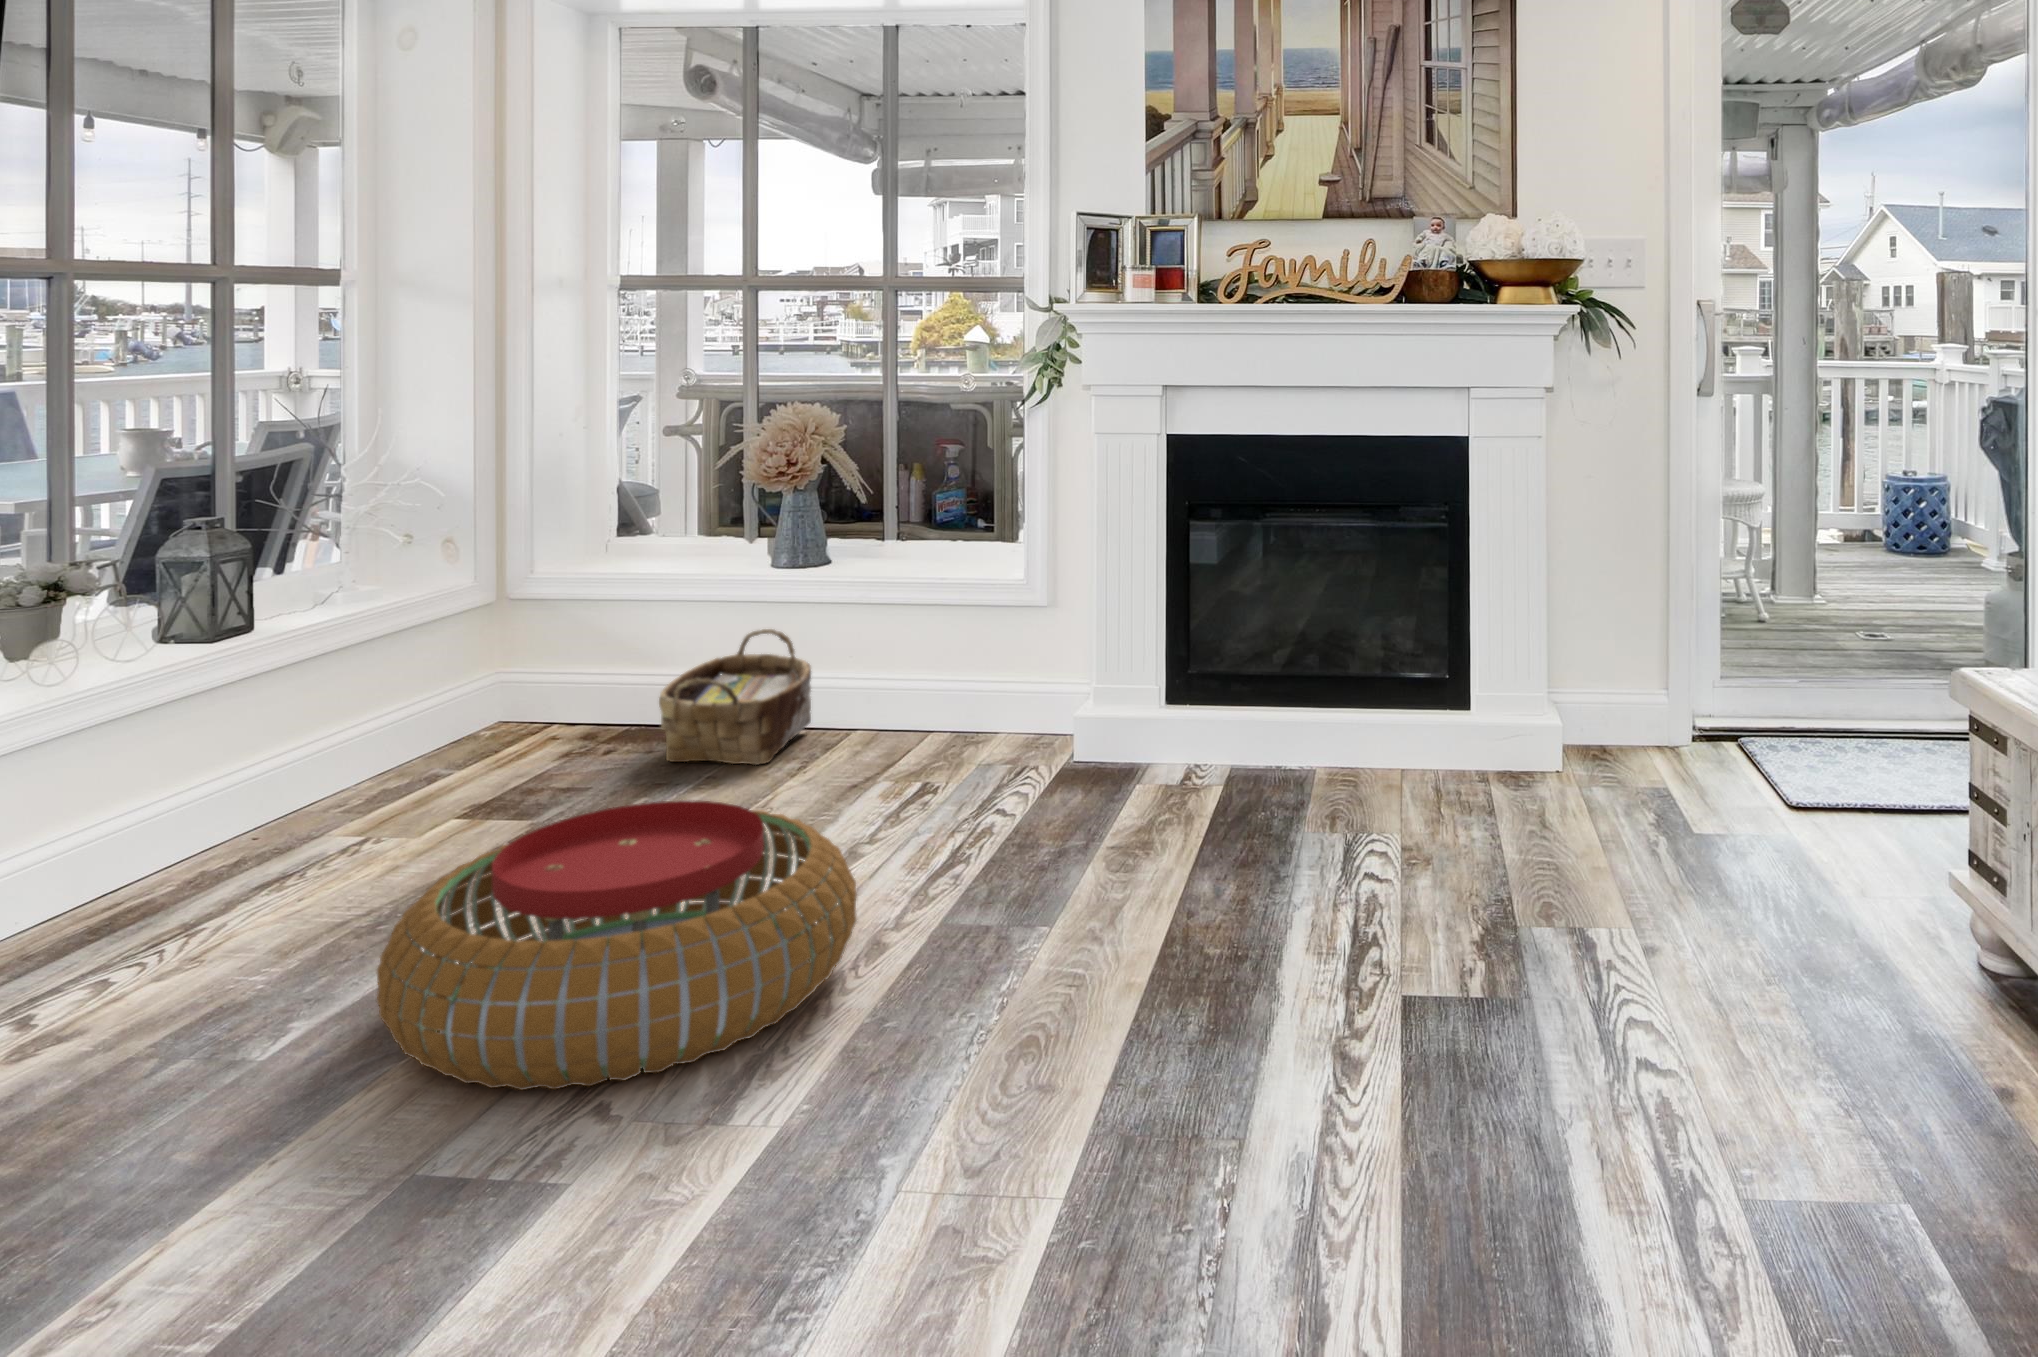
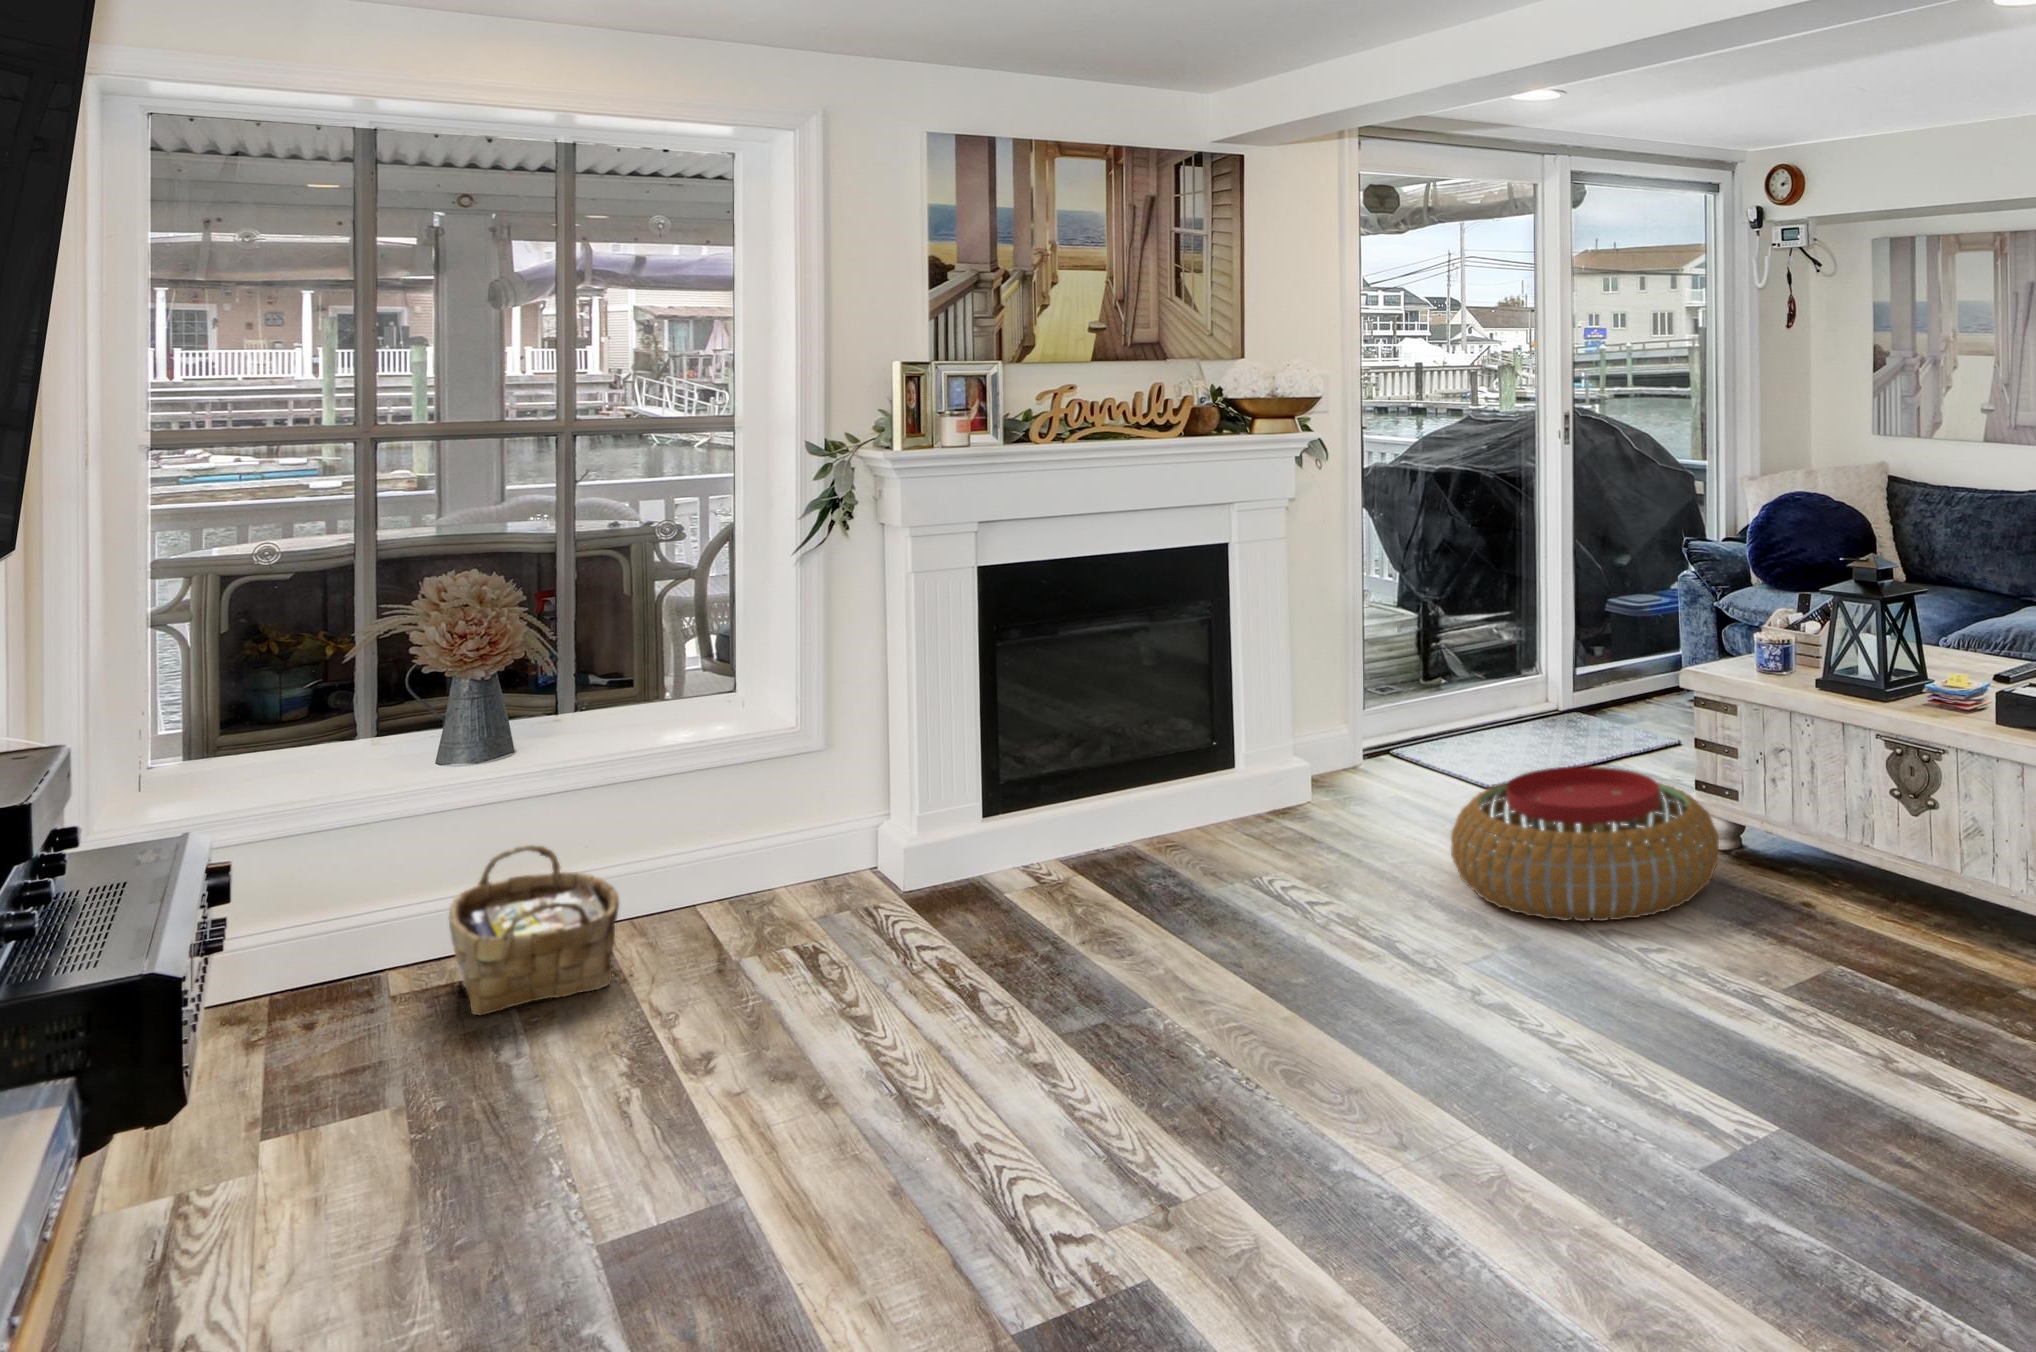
pouf: present [377,800,857,1090] -> present [1451,766,1719,921]

